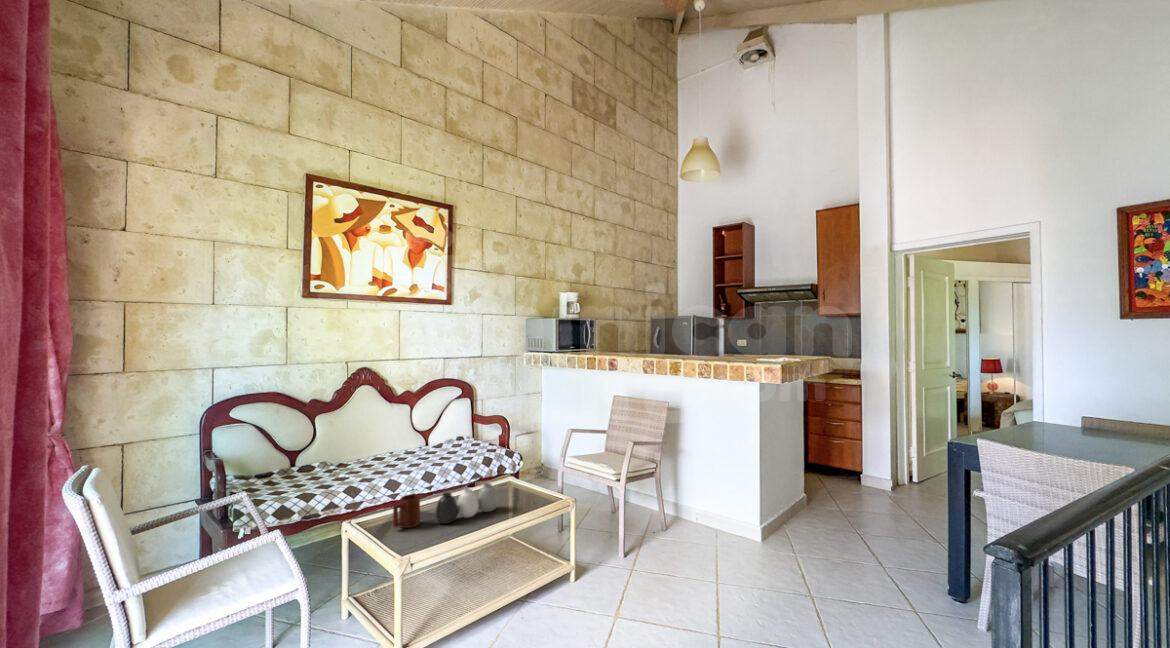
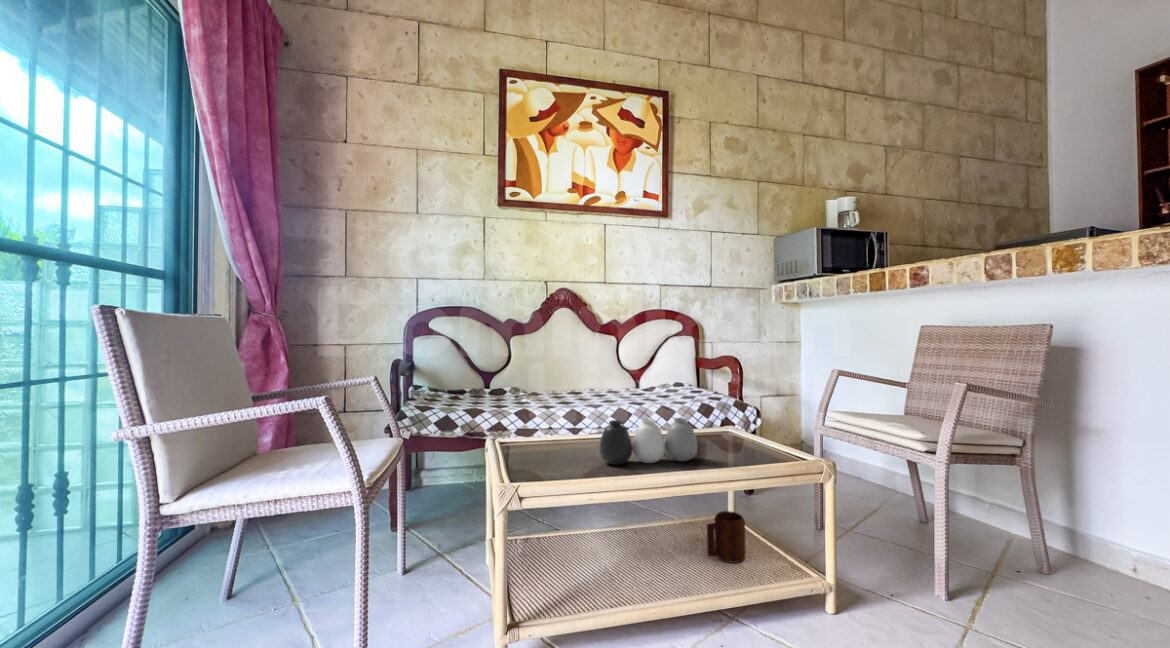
mug: present [393,494,420,528] -> present [707,511,746,563]

